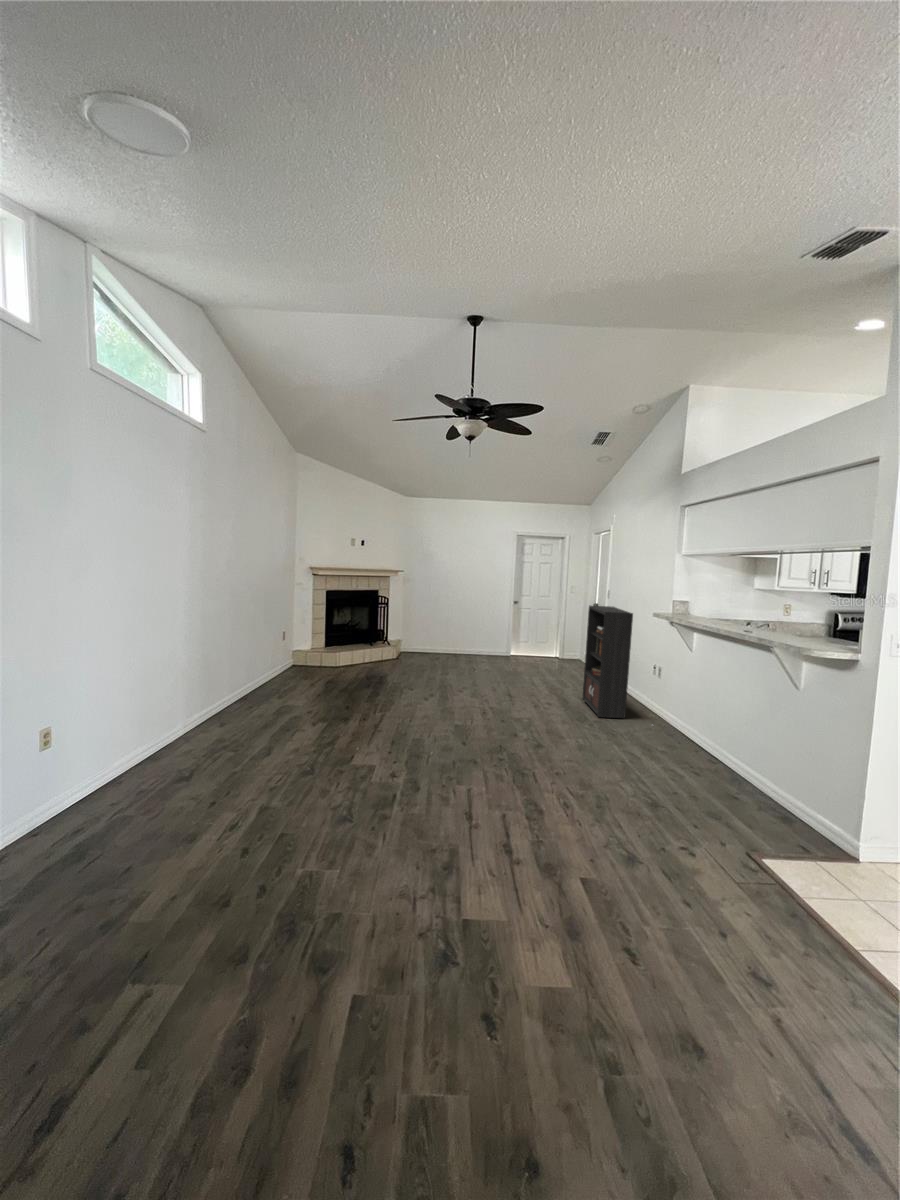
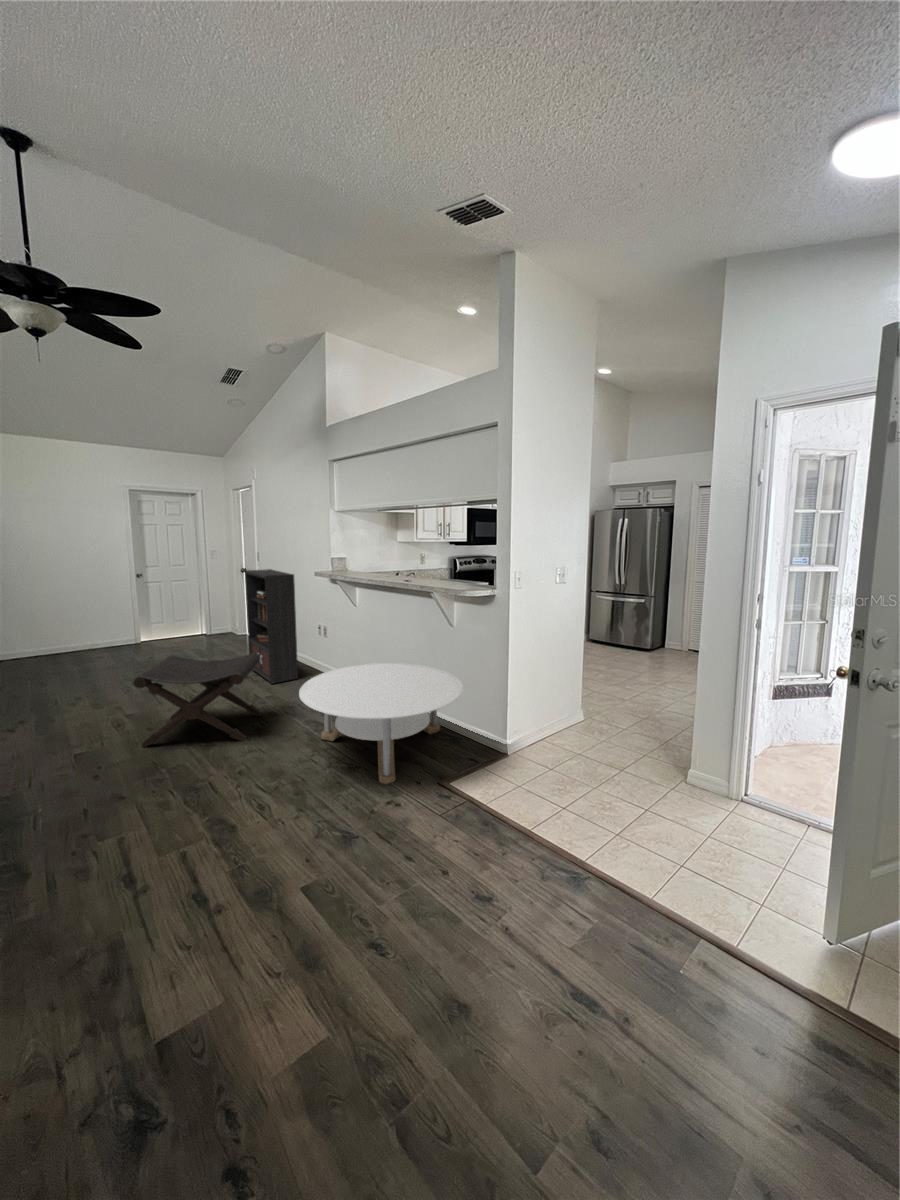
footstool: none [488,671,589,757] -> present [133,653,262,747]
round table: none [613,711,800,835] -> present [299,663,463,784]

